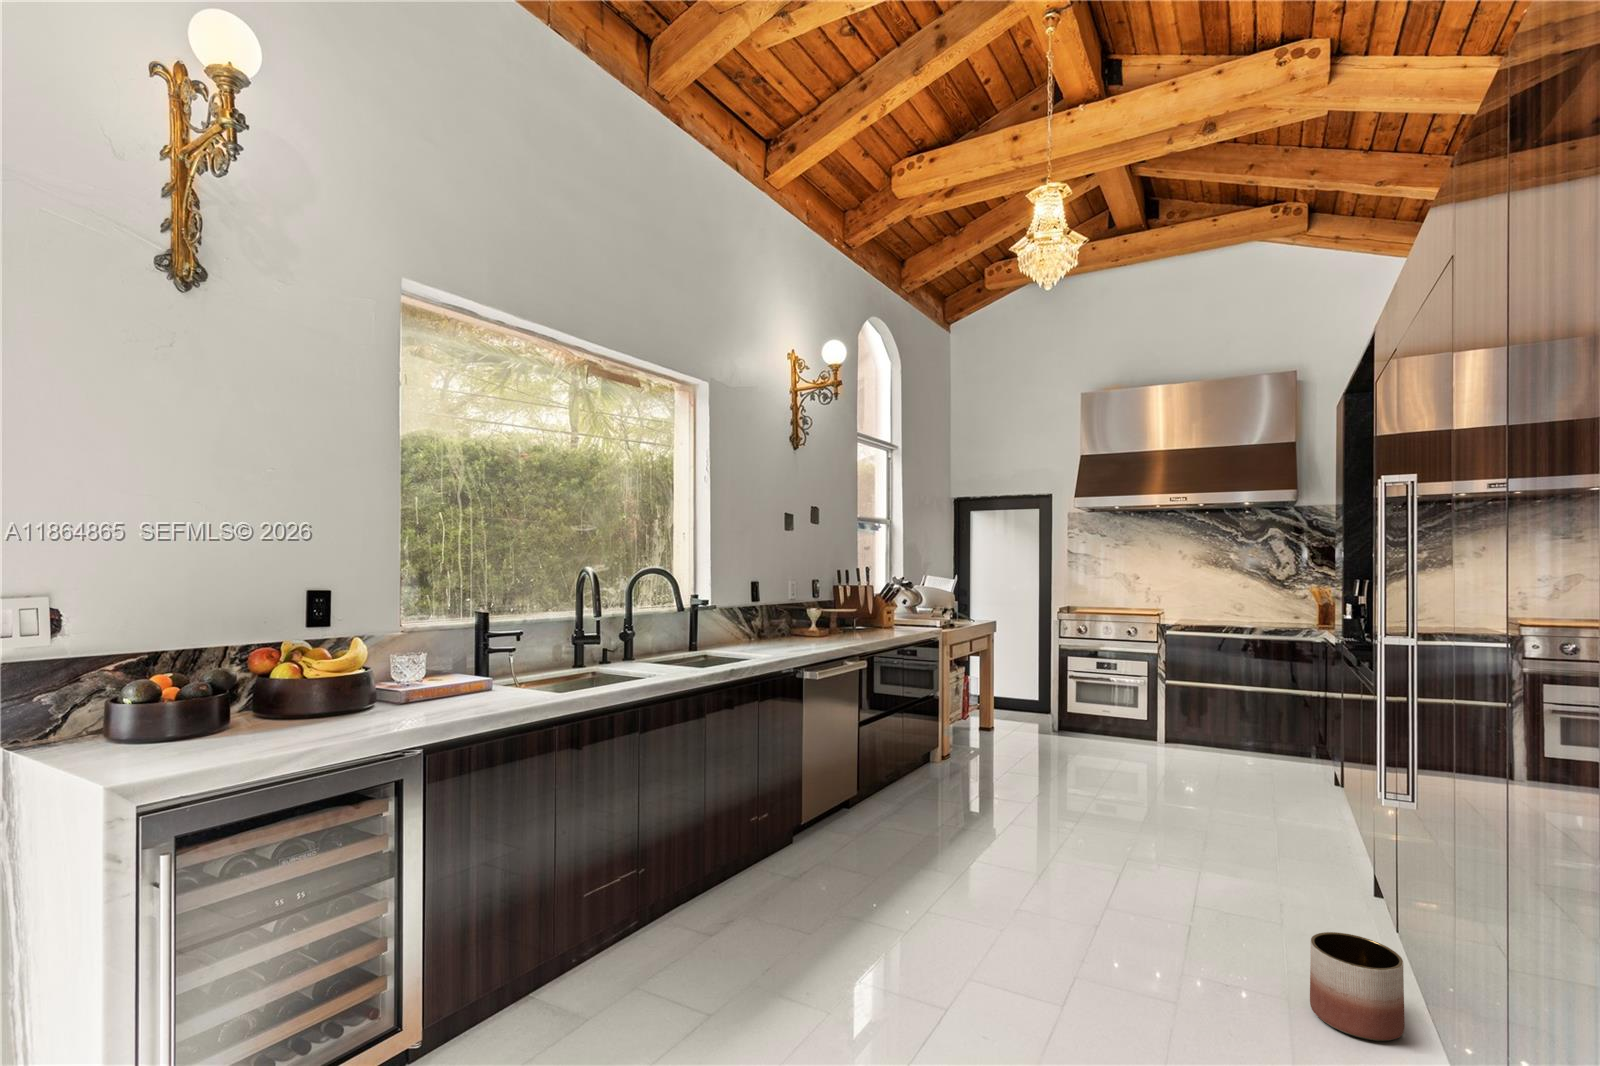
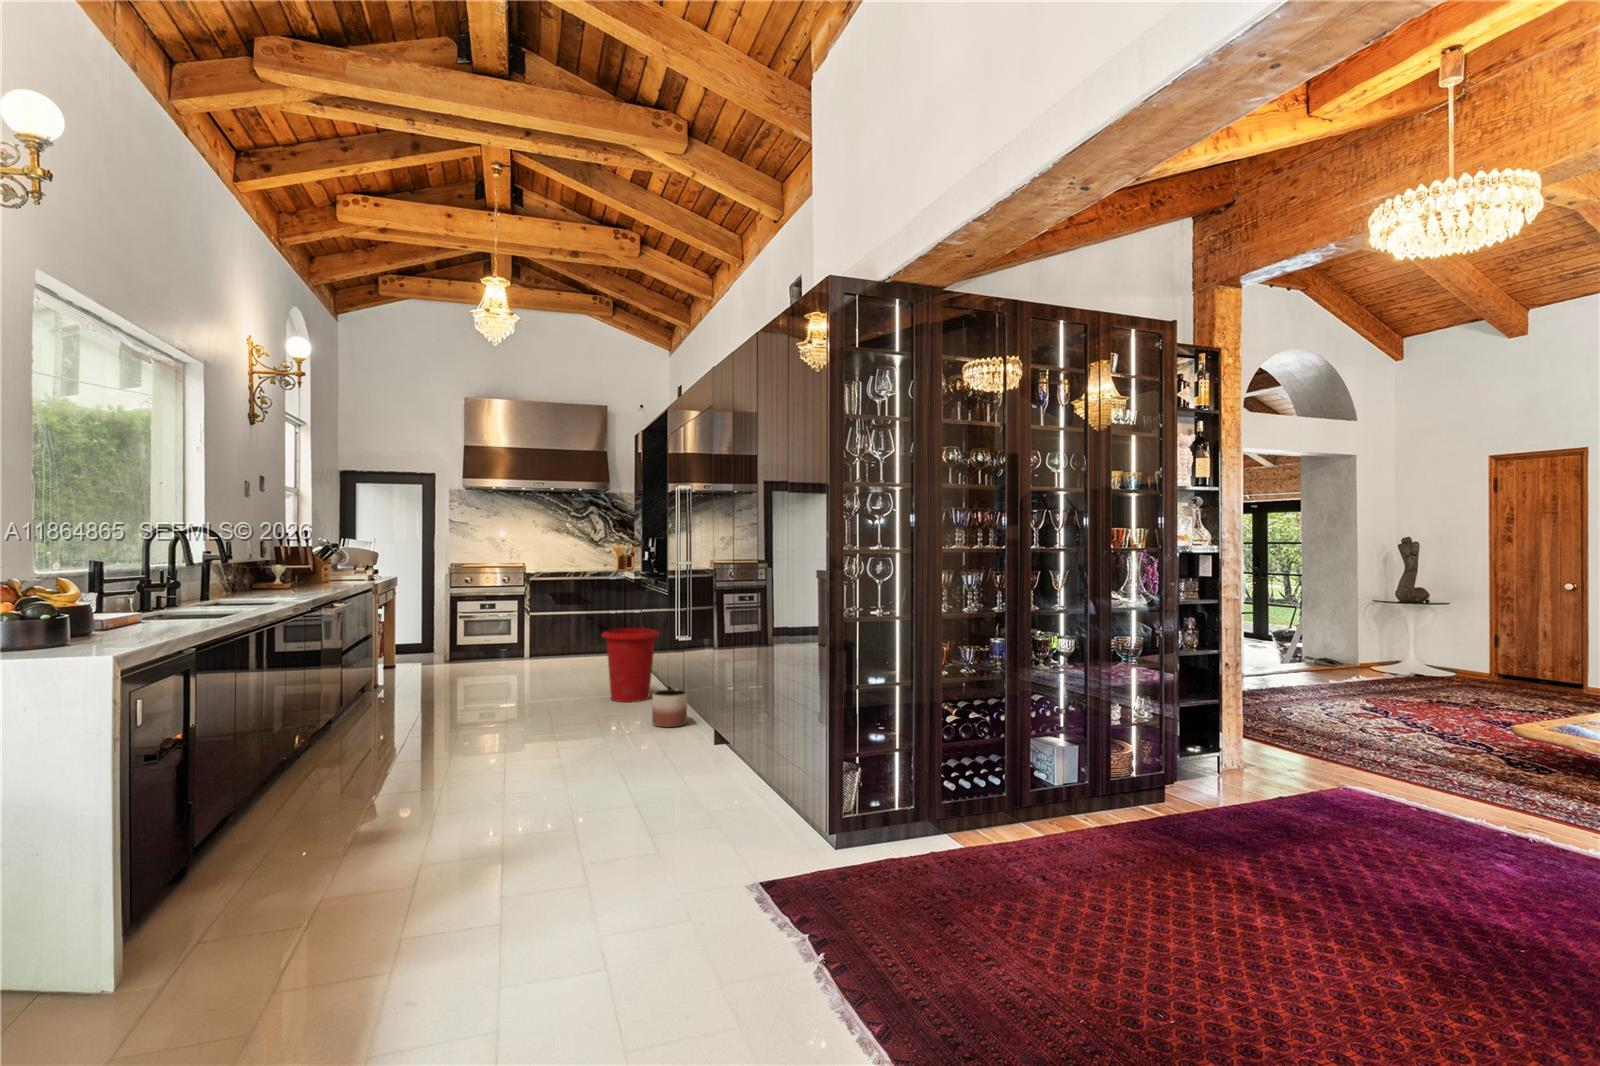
waste bin: none [1231,755,1360,911] -> present [602,628,660,702]

